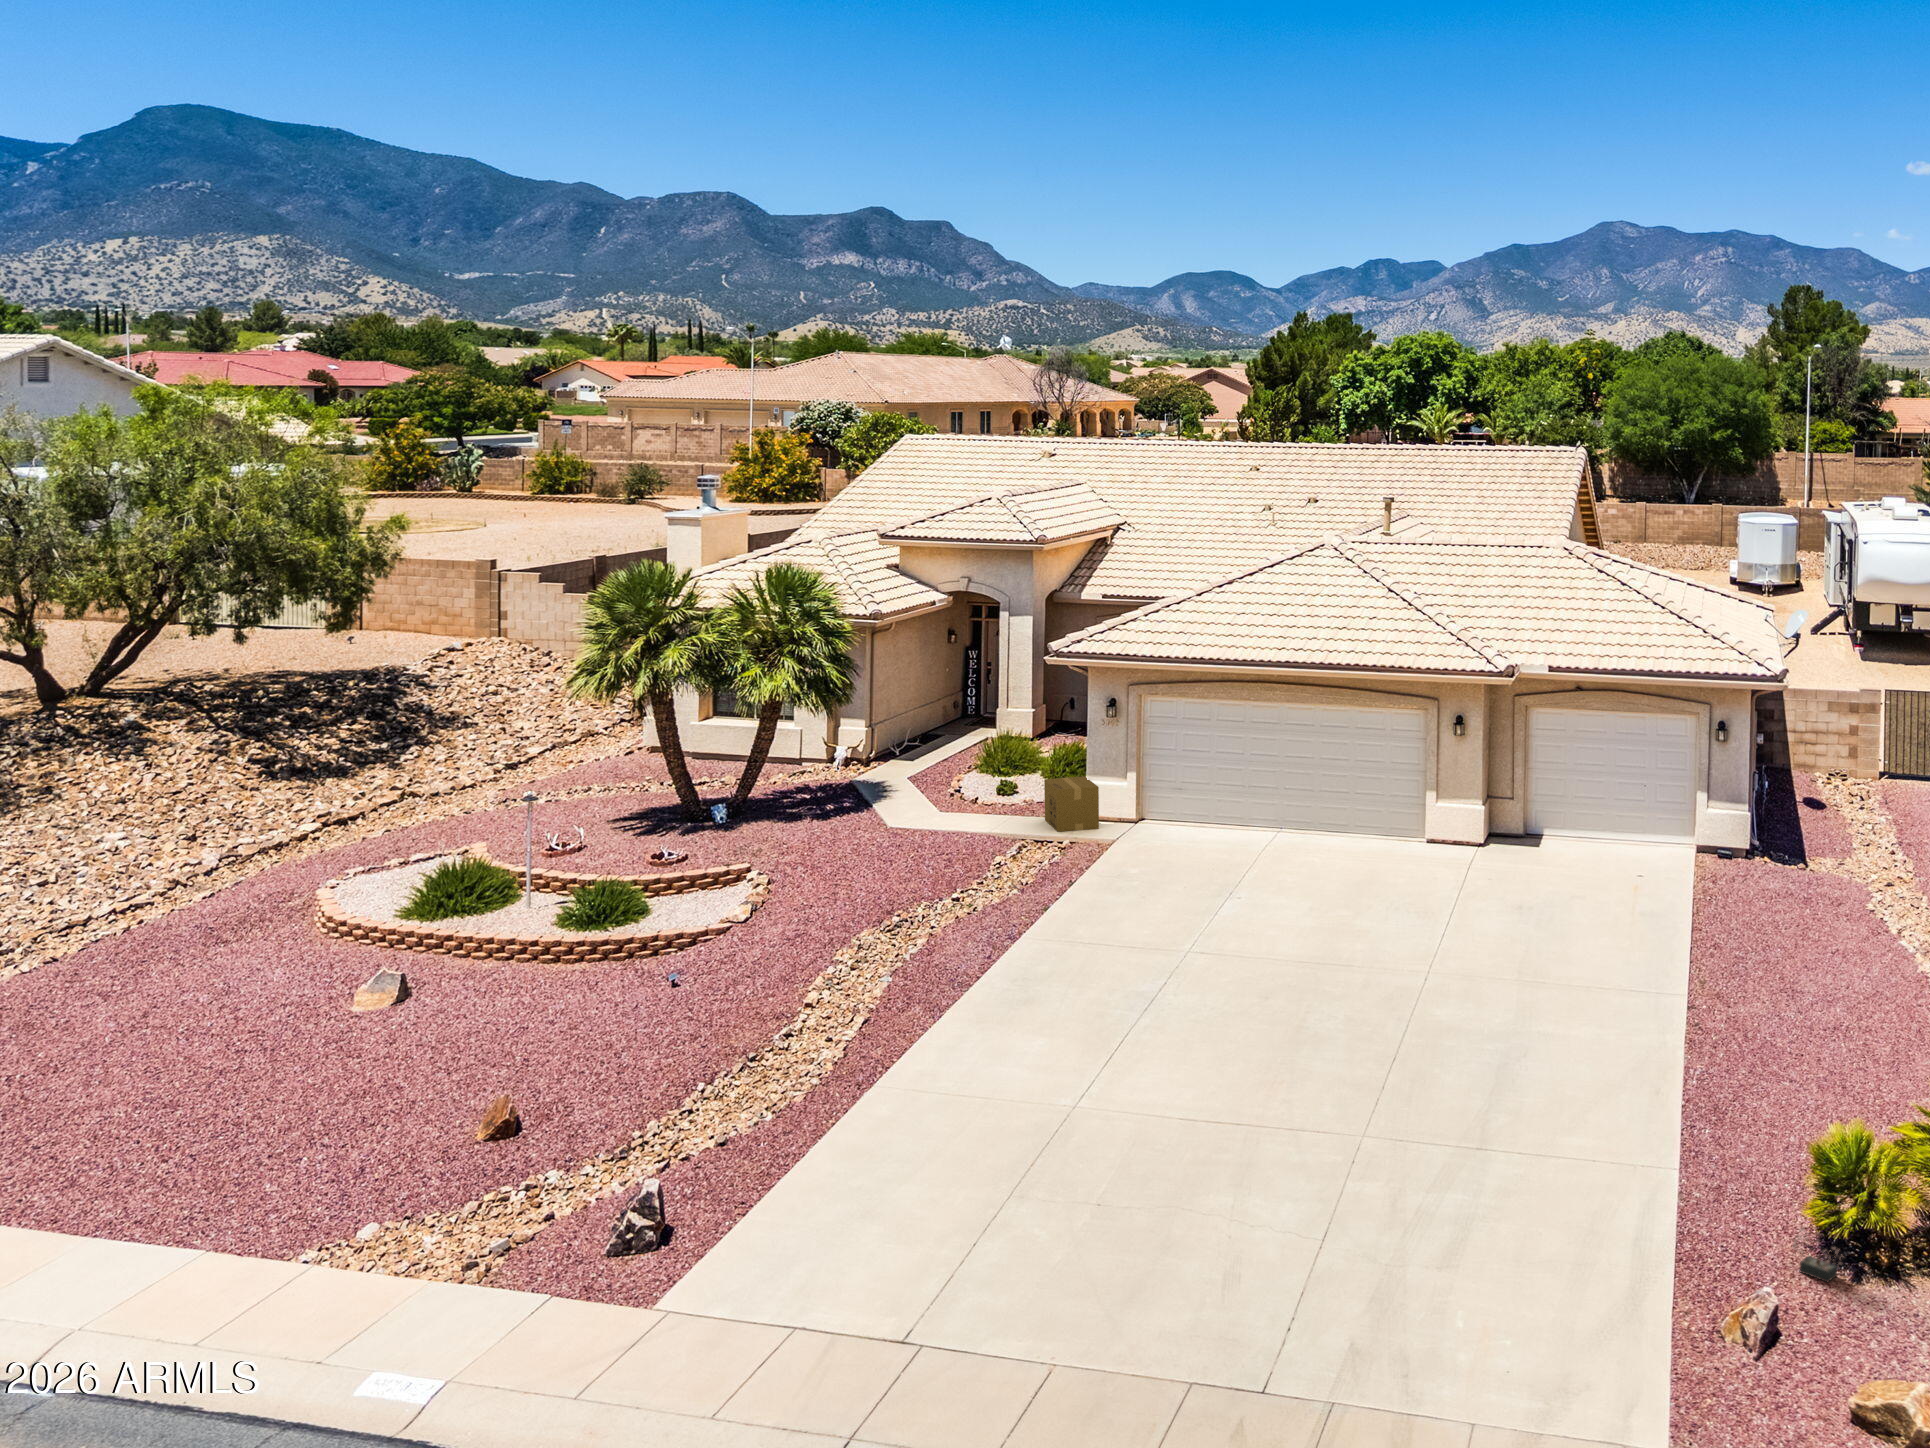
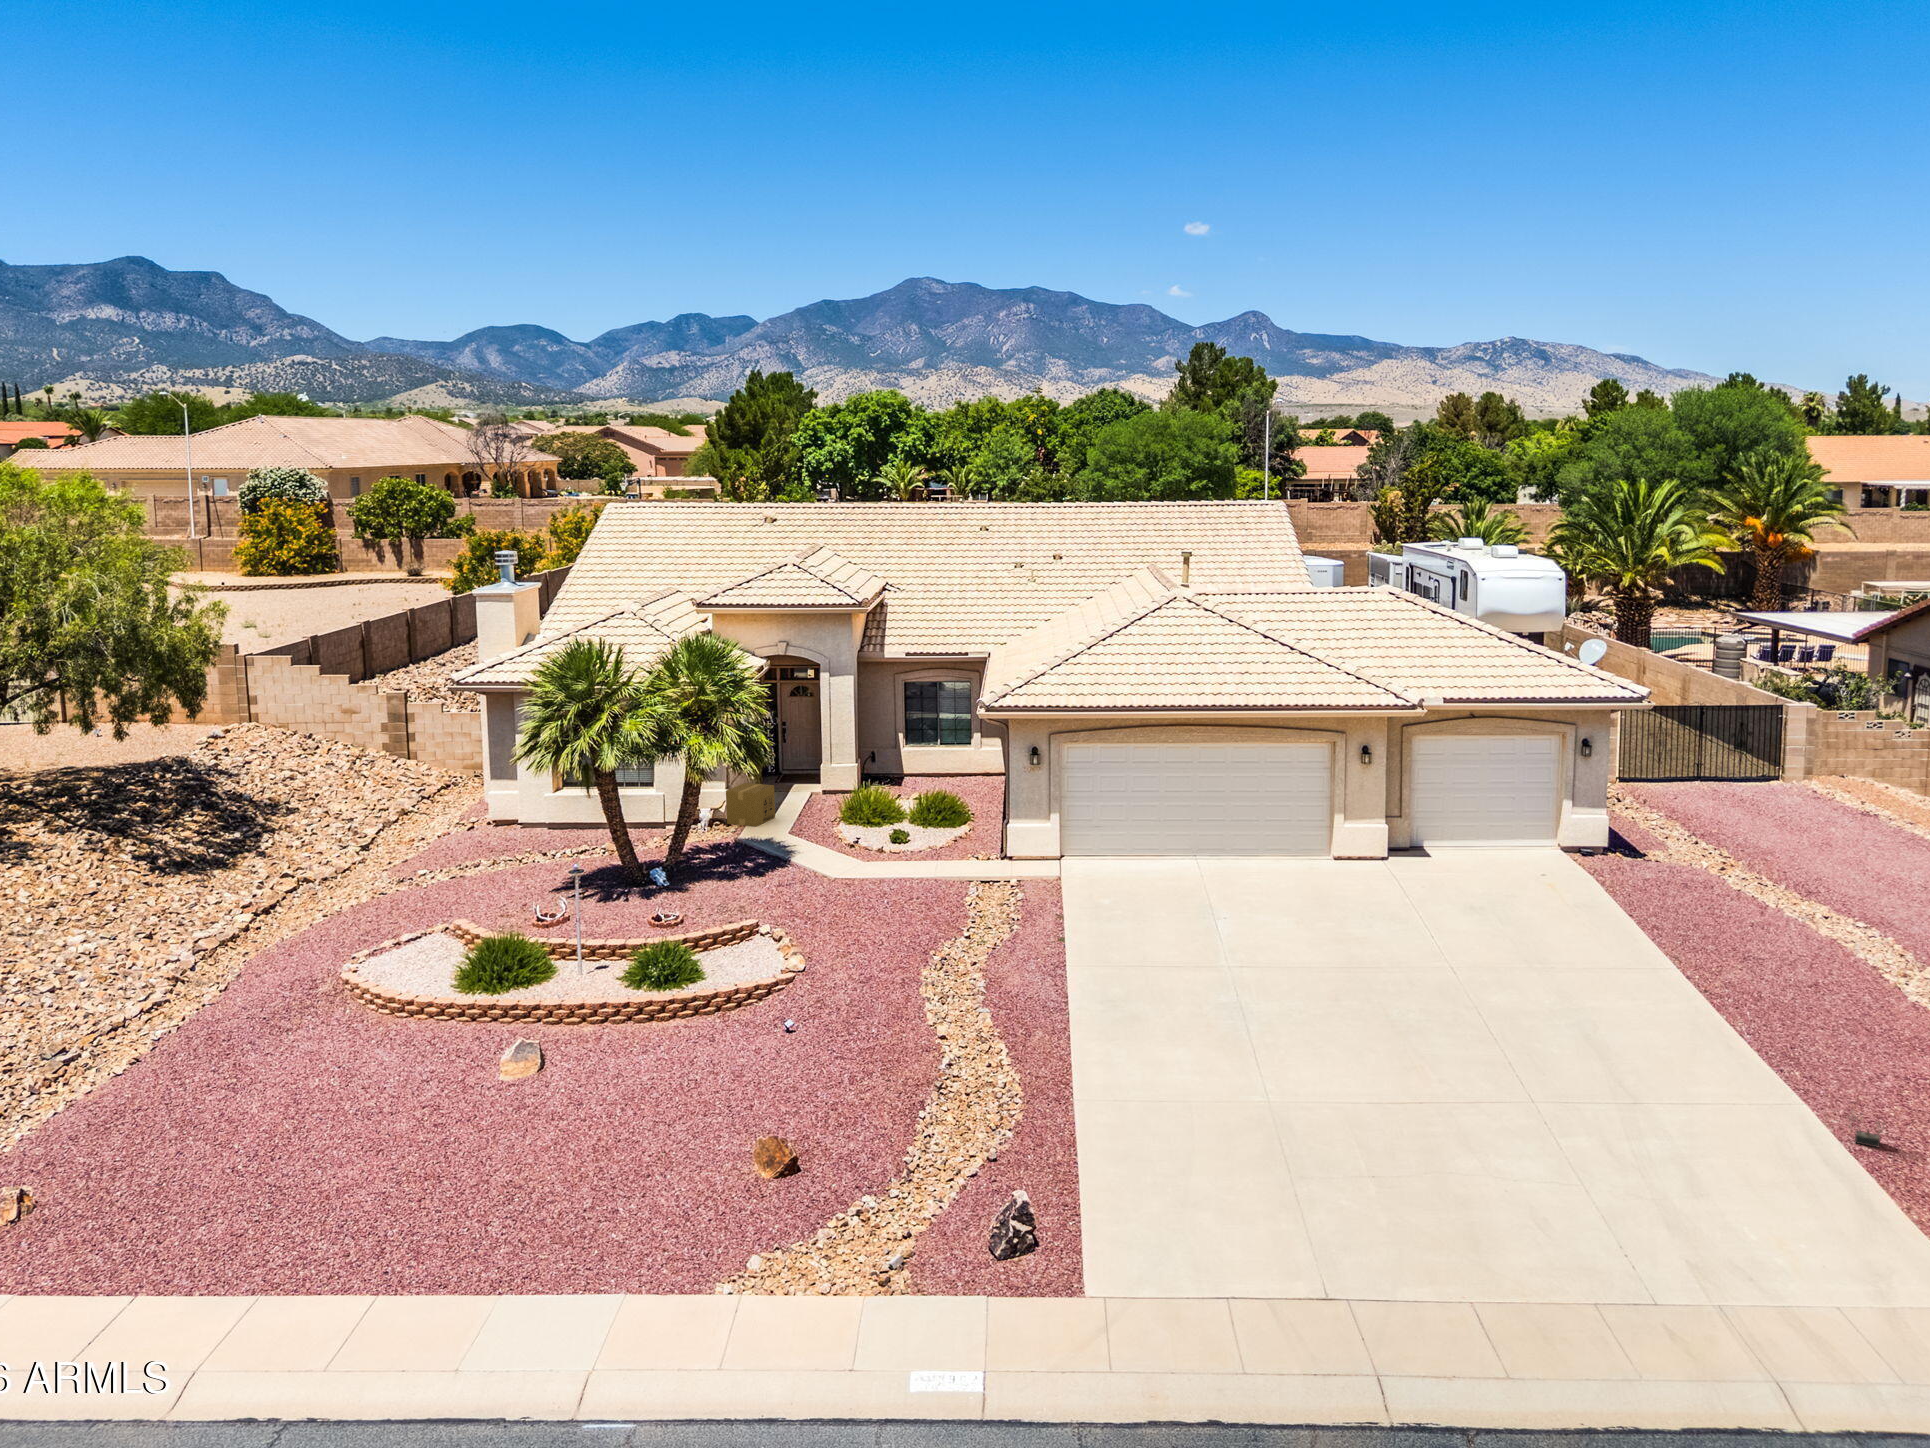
cardboard box: present [1044,776,1099,832] -> present [726,783,775,826]

